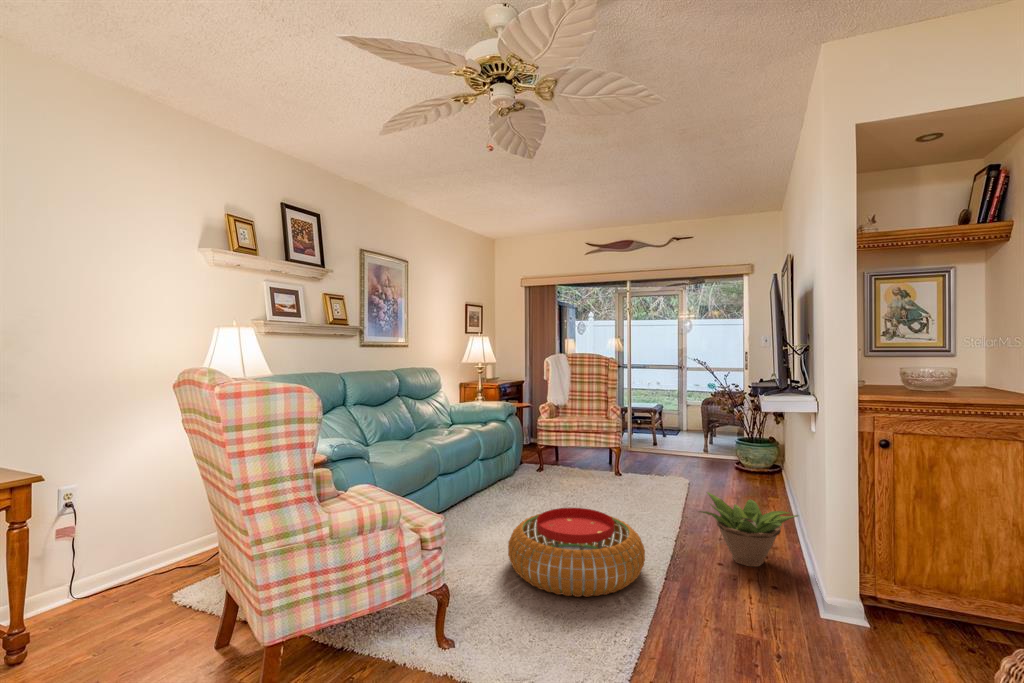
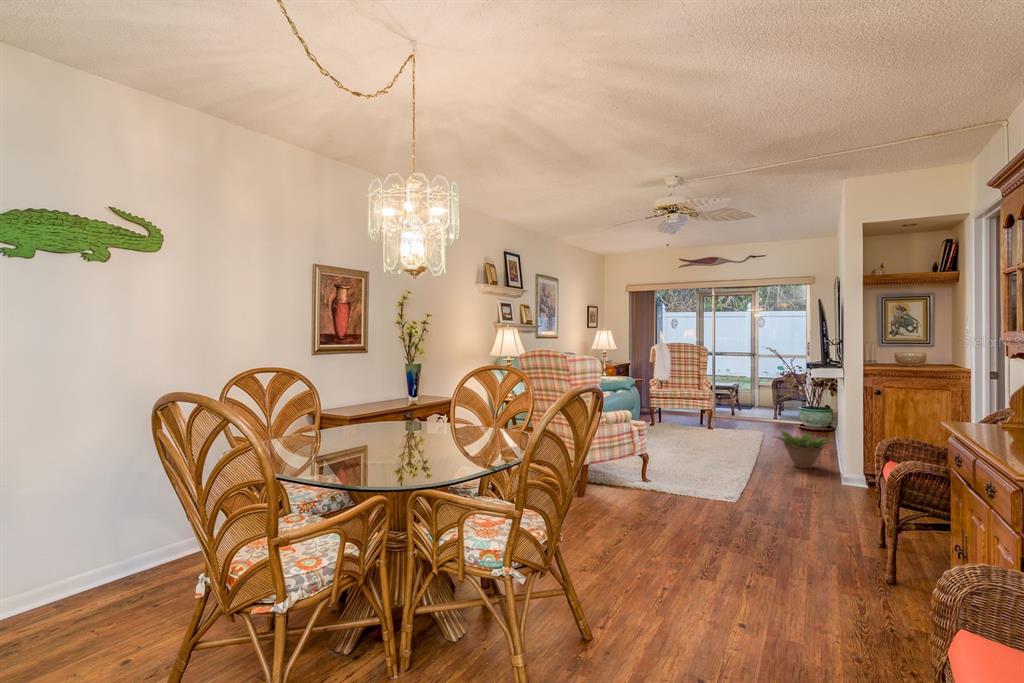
pouf: present [508,508,645,597] -> none [660,434,742,474]

